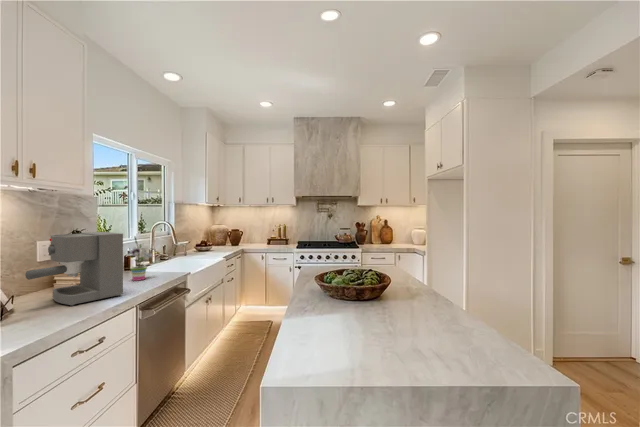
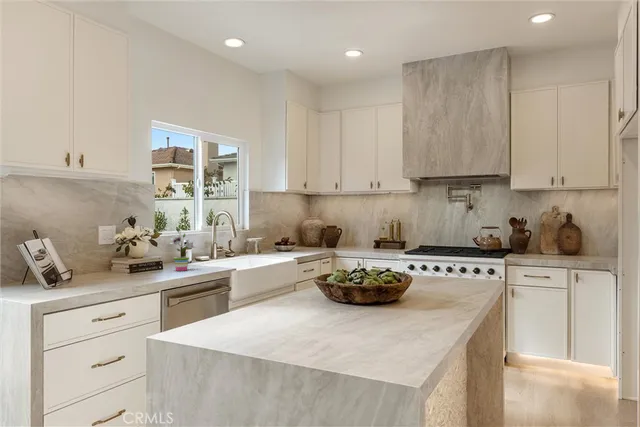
coffee maker: present [25,232,123,306] -> none [75,218,151,283]

